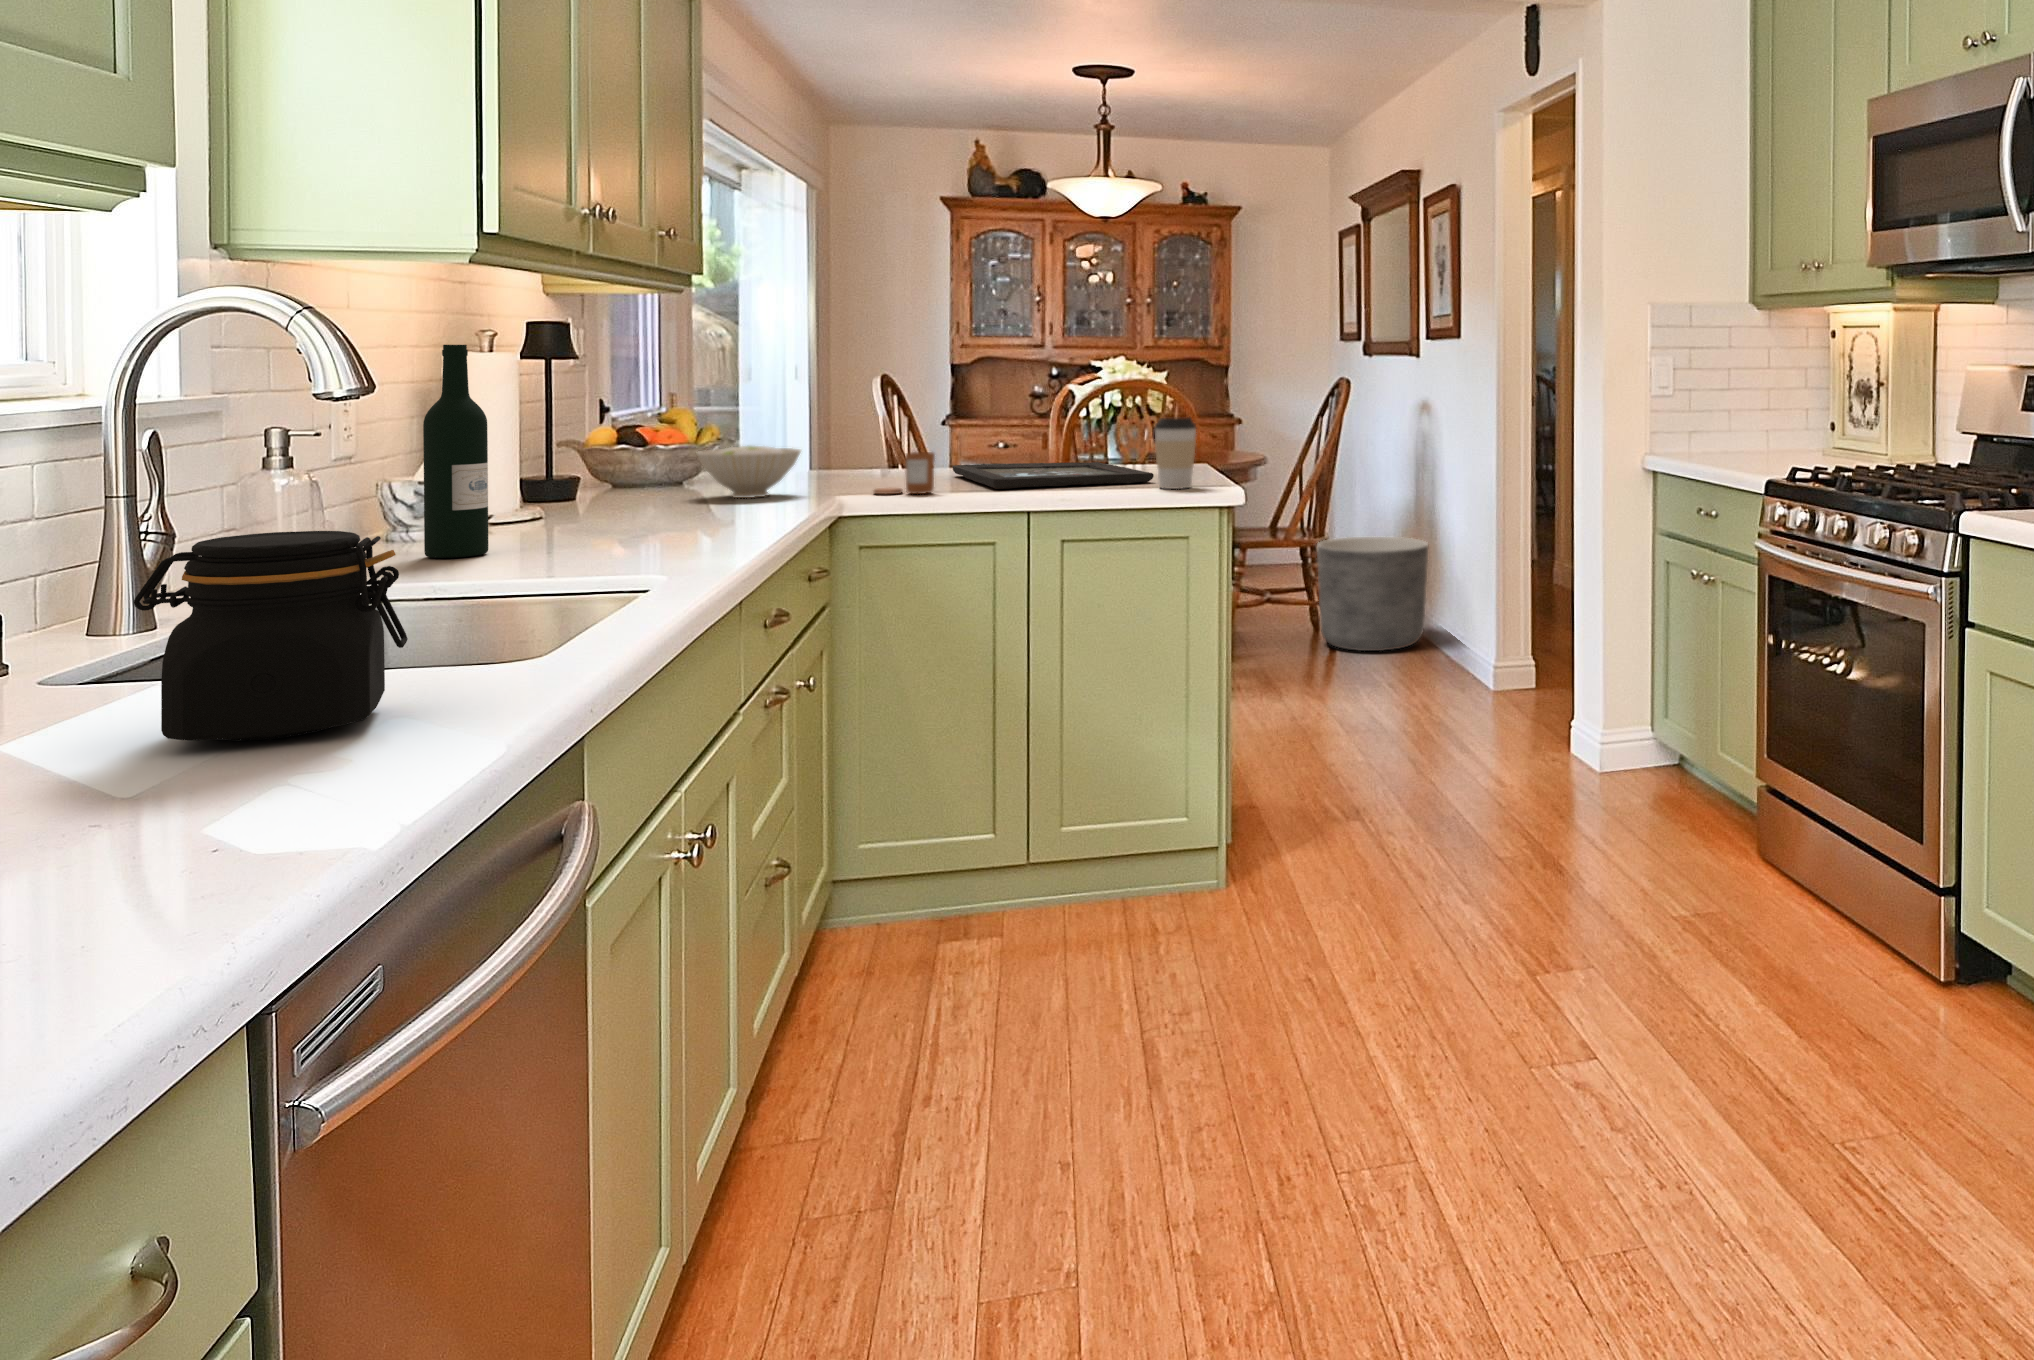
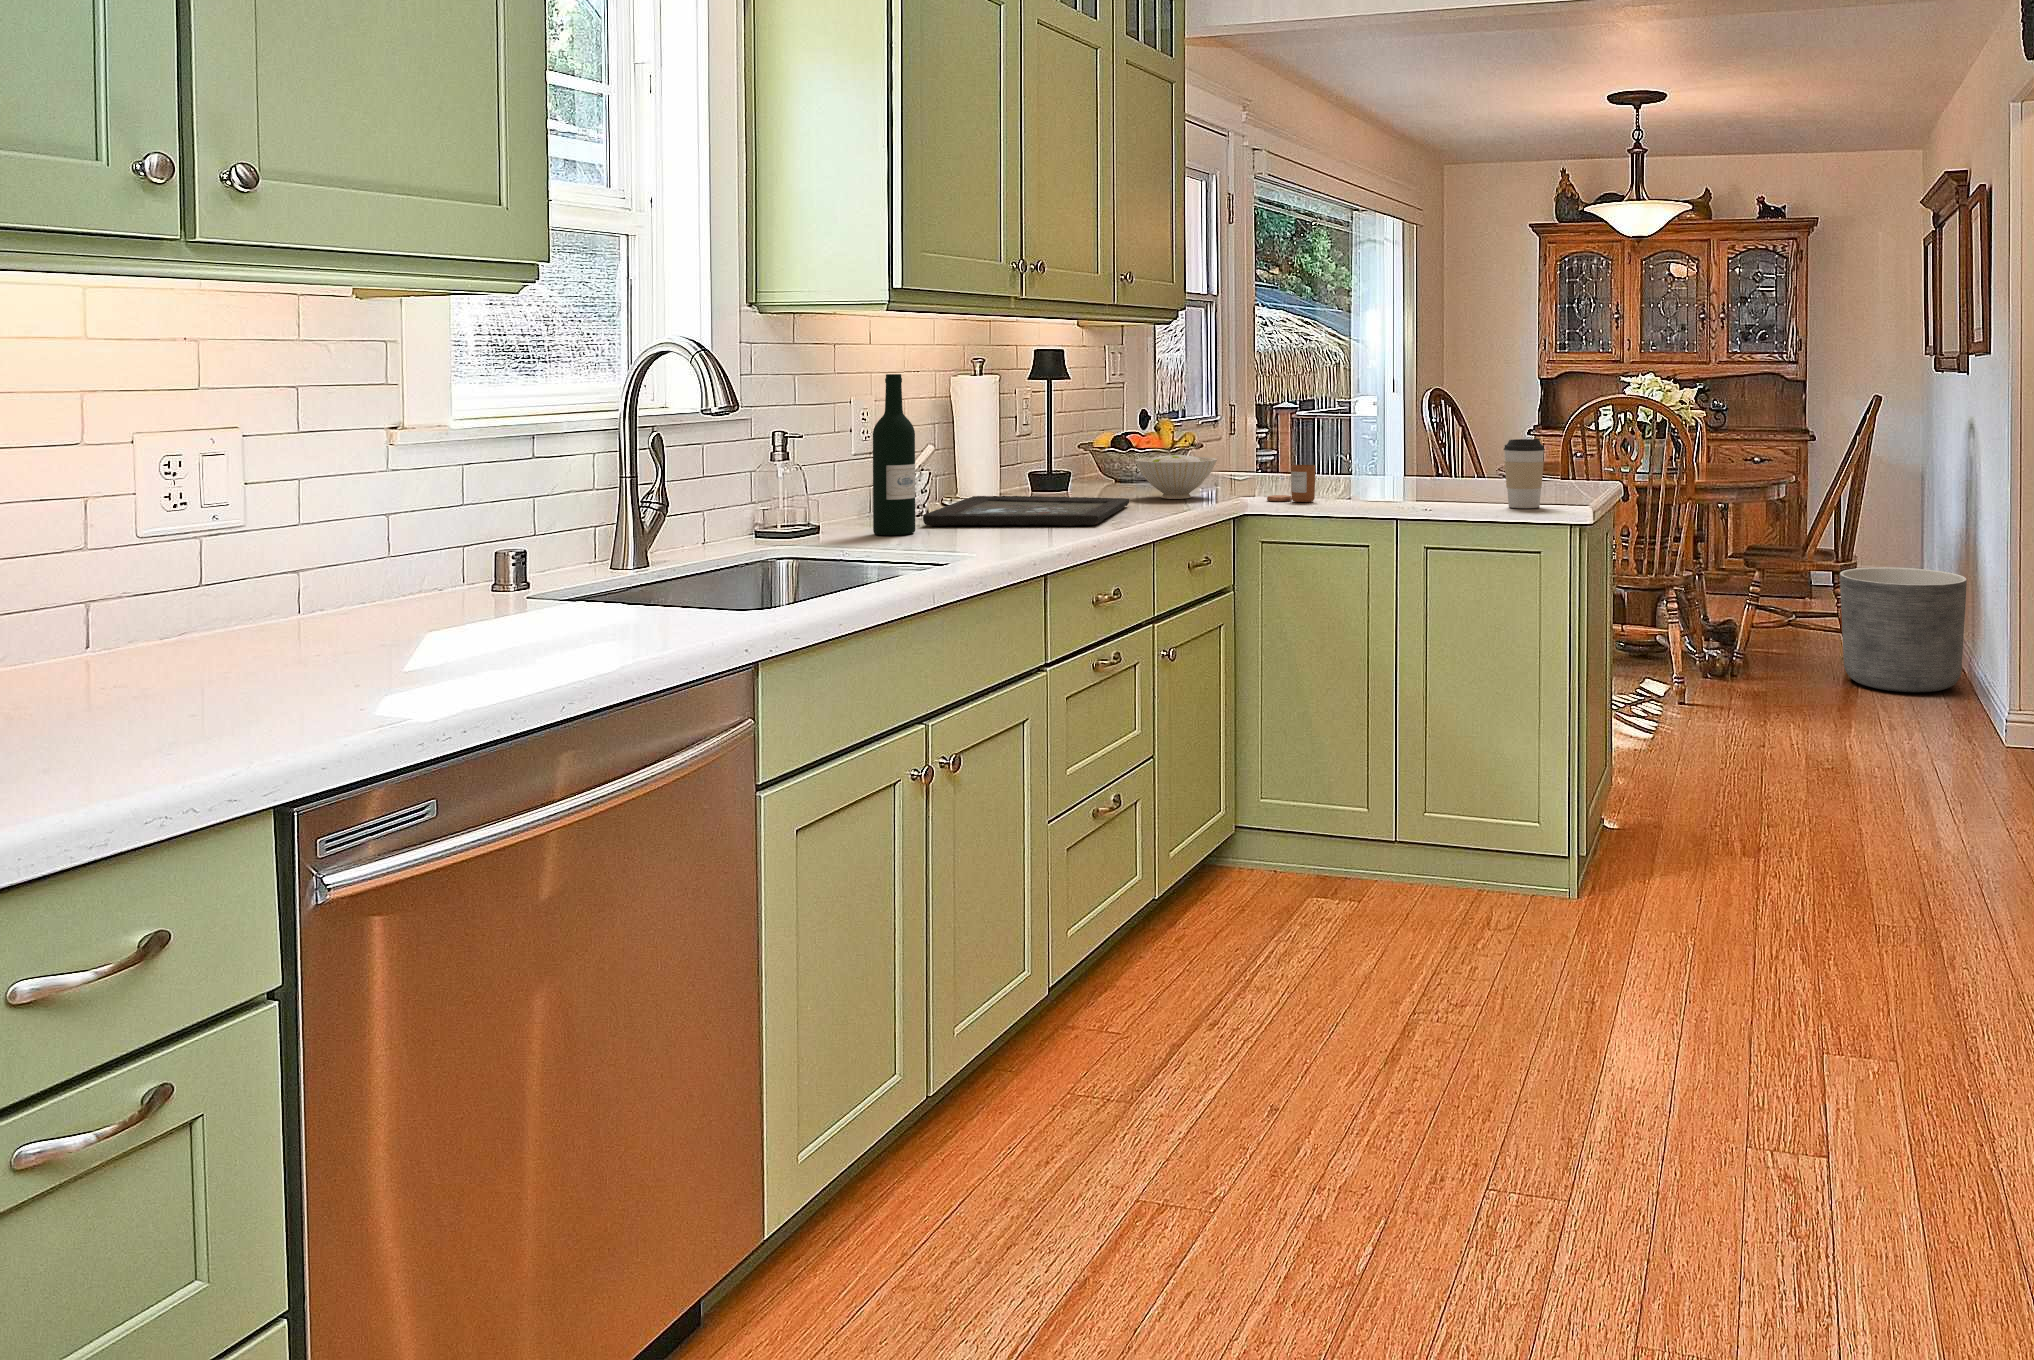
tray: present [952,462,1154,489] -> present [923,496,1129,526]
jar: present [134,531,408,741] -> none [477,512,631,649]

